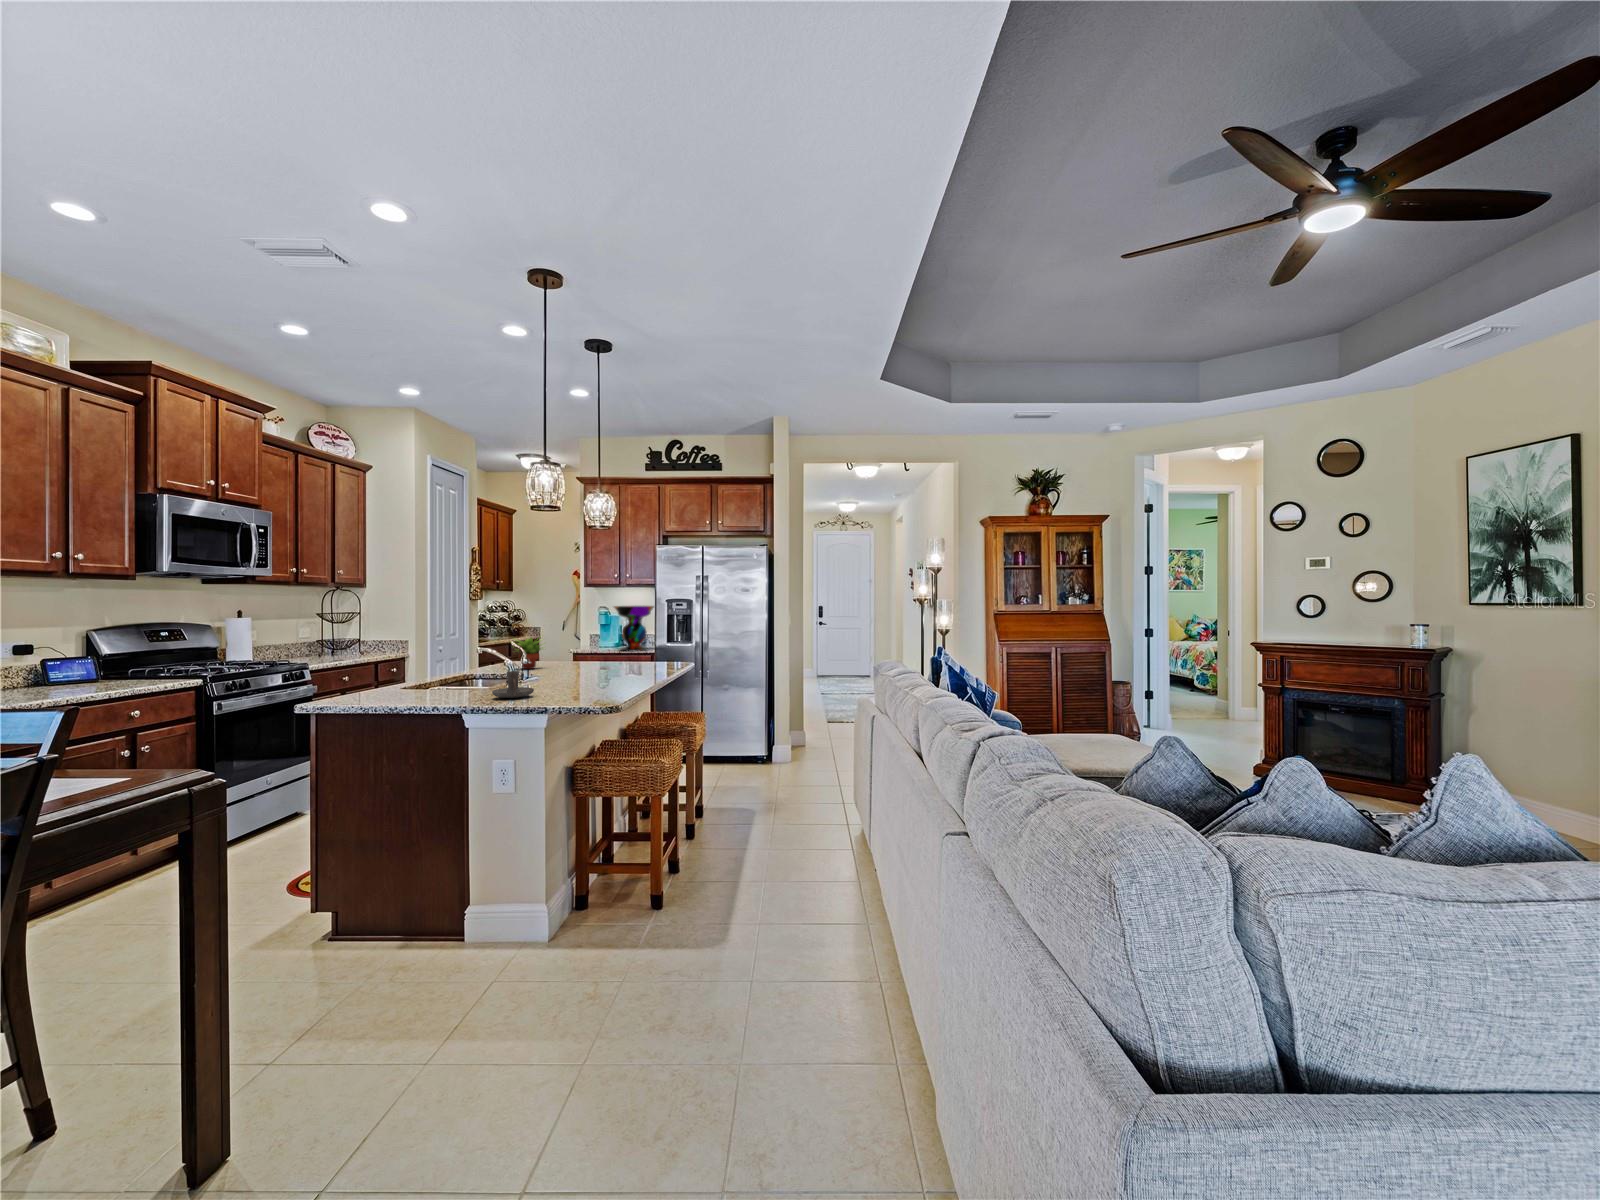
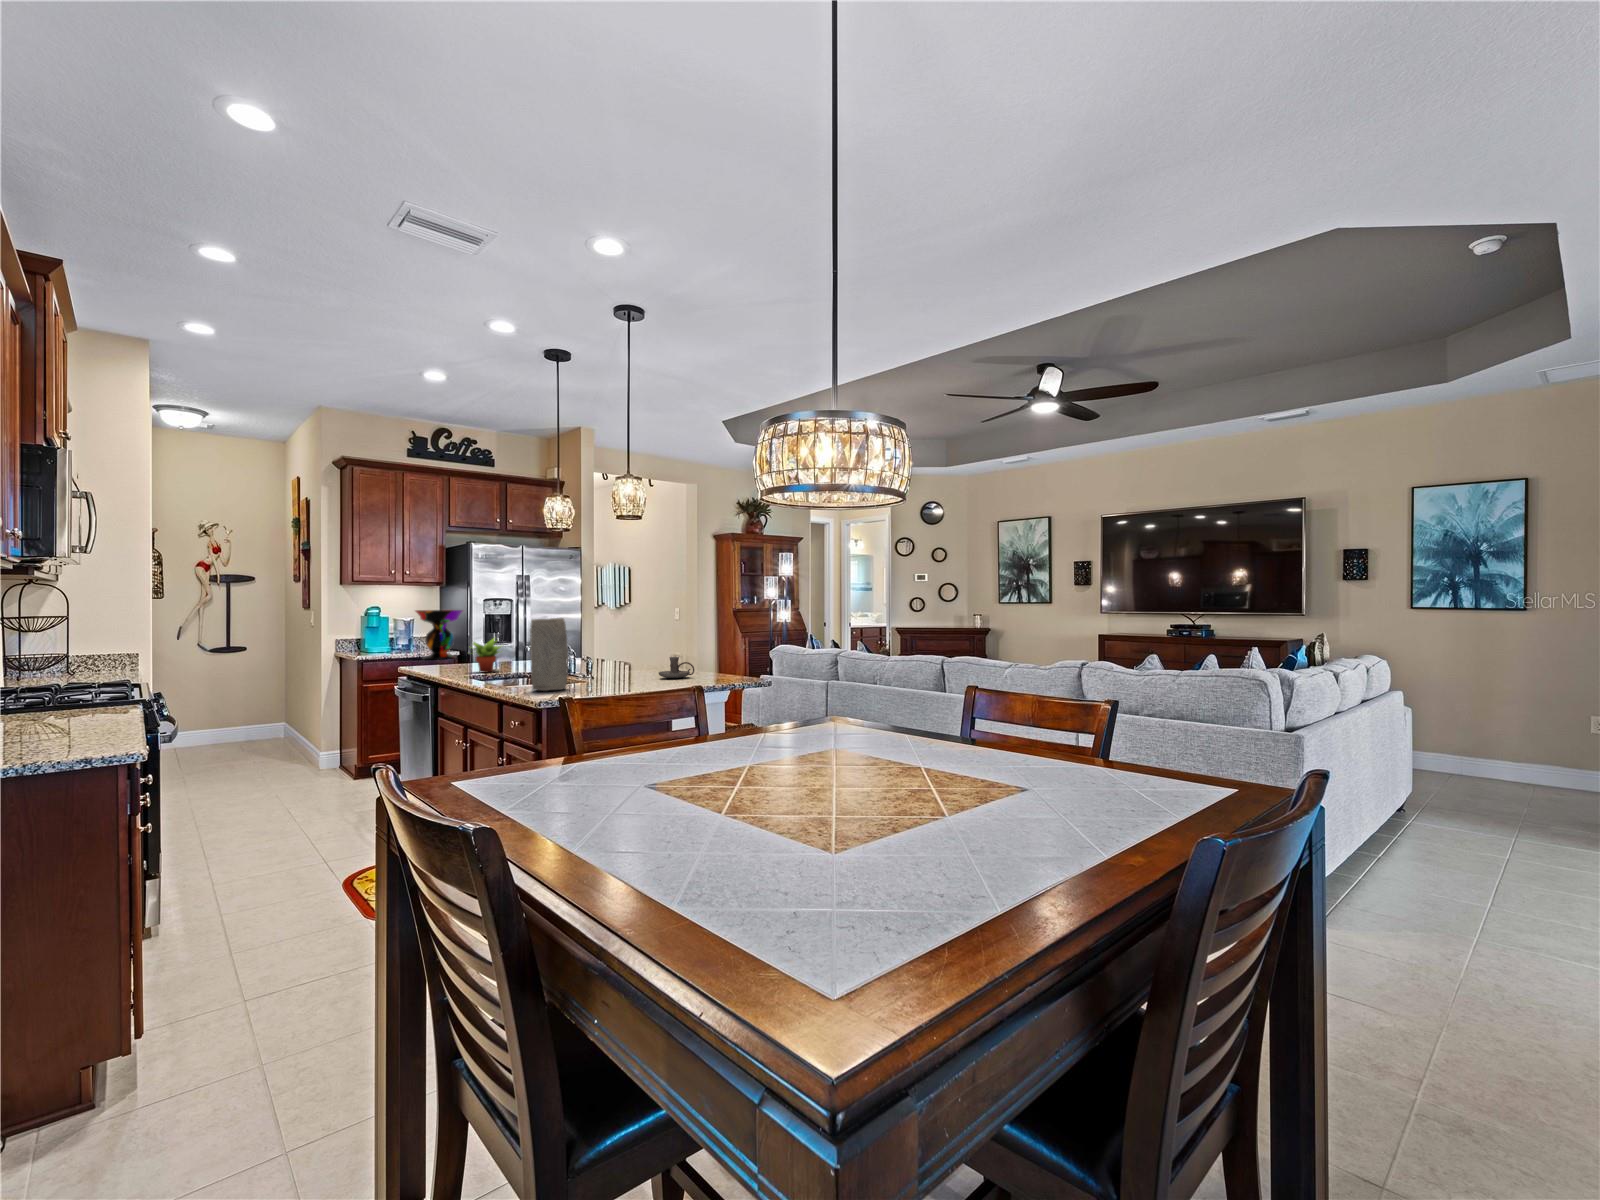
vase: none [332,621,378,700] -> present [530,618,568,691]

